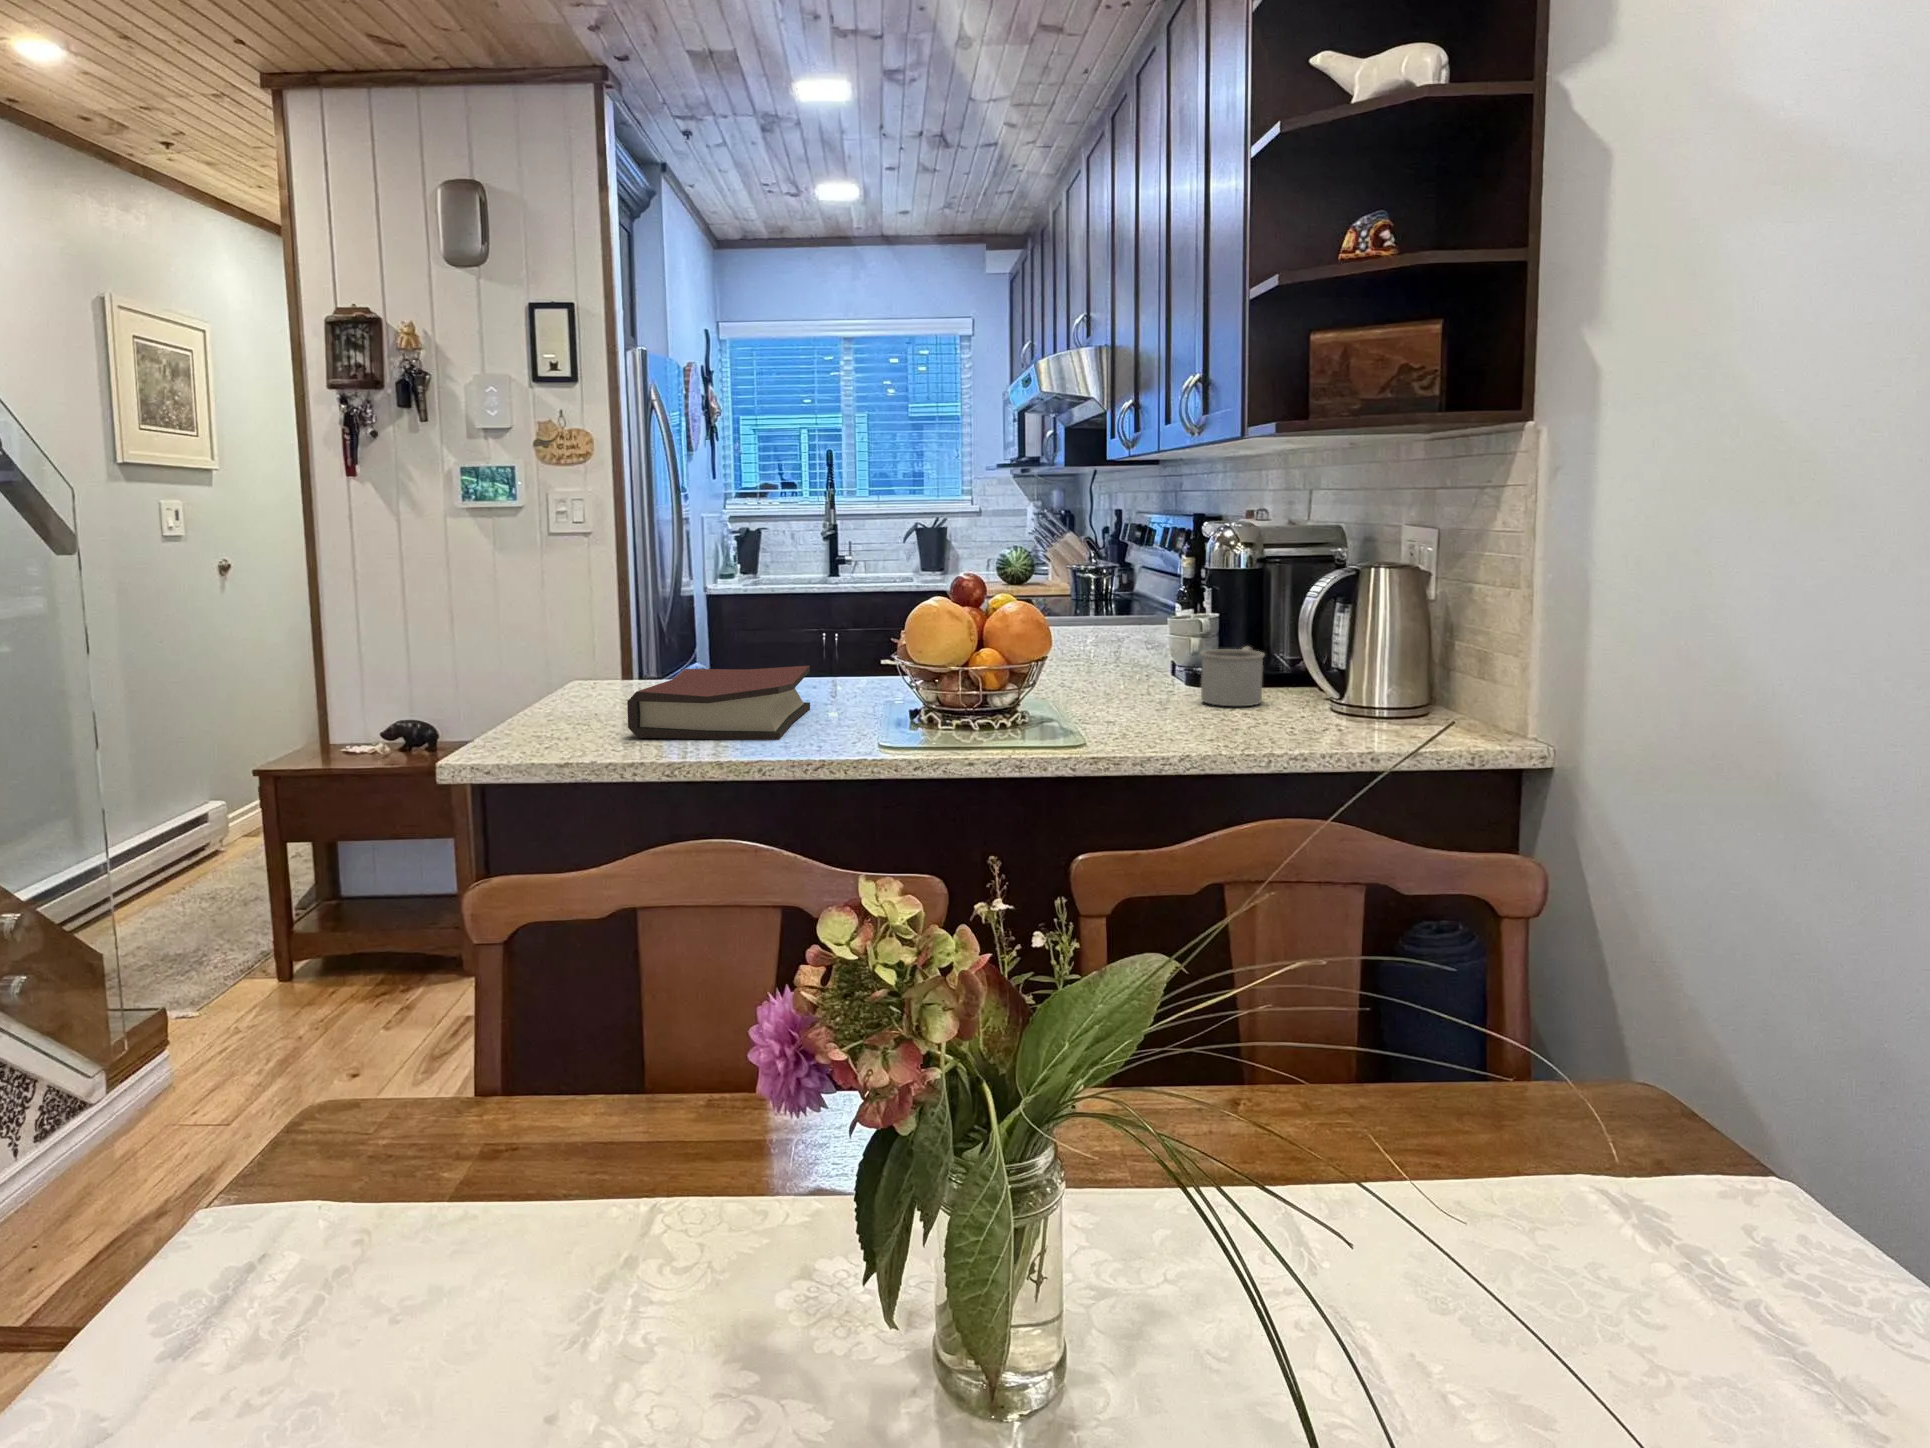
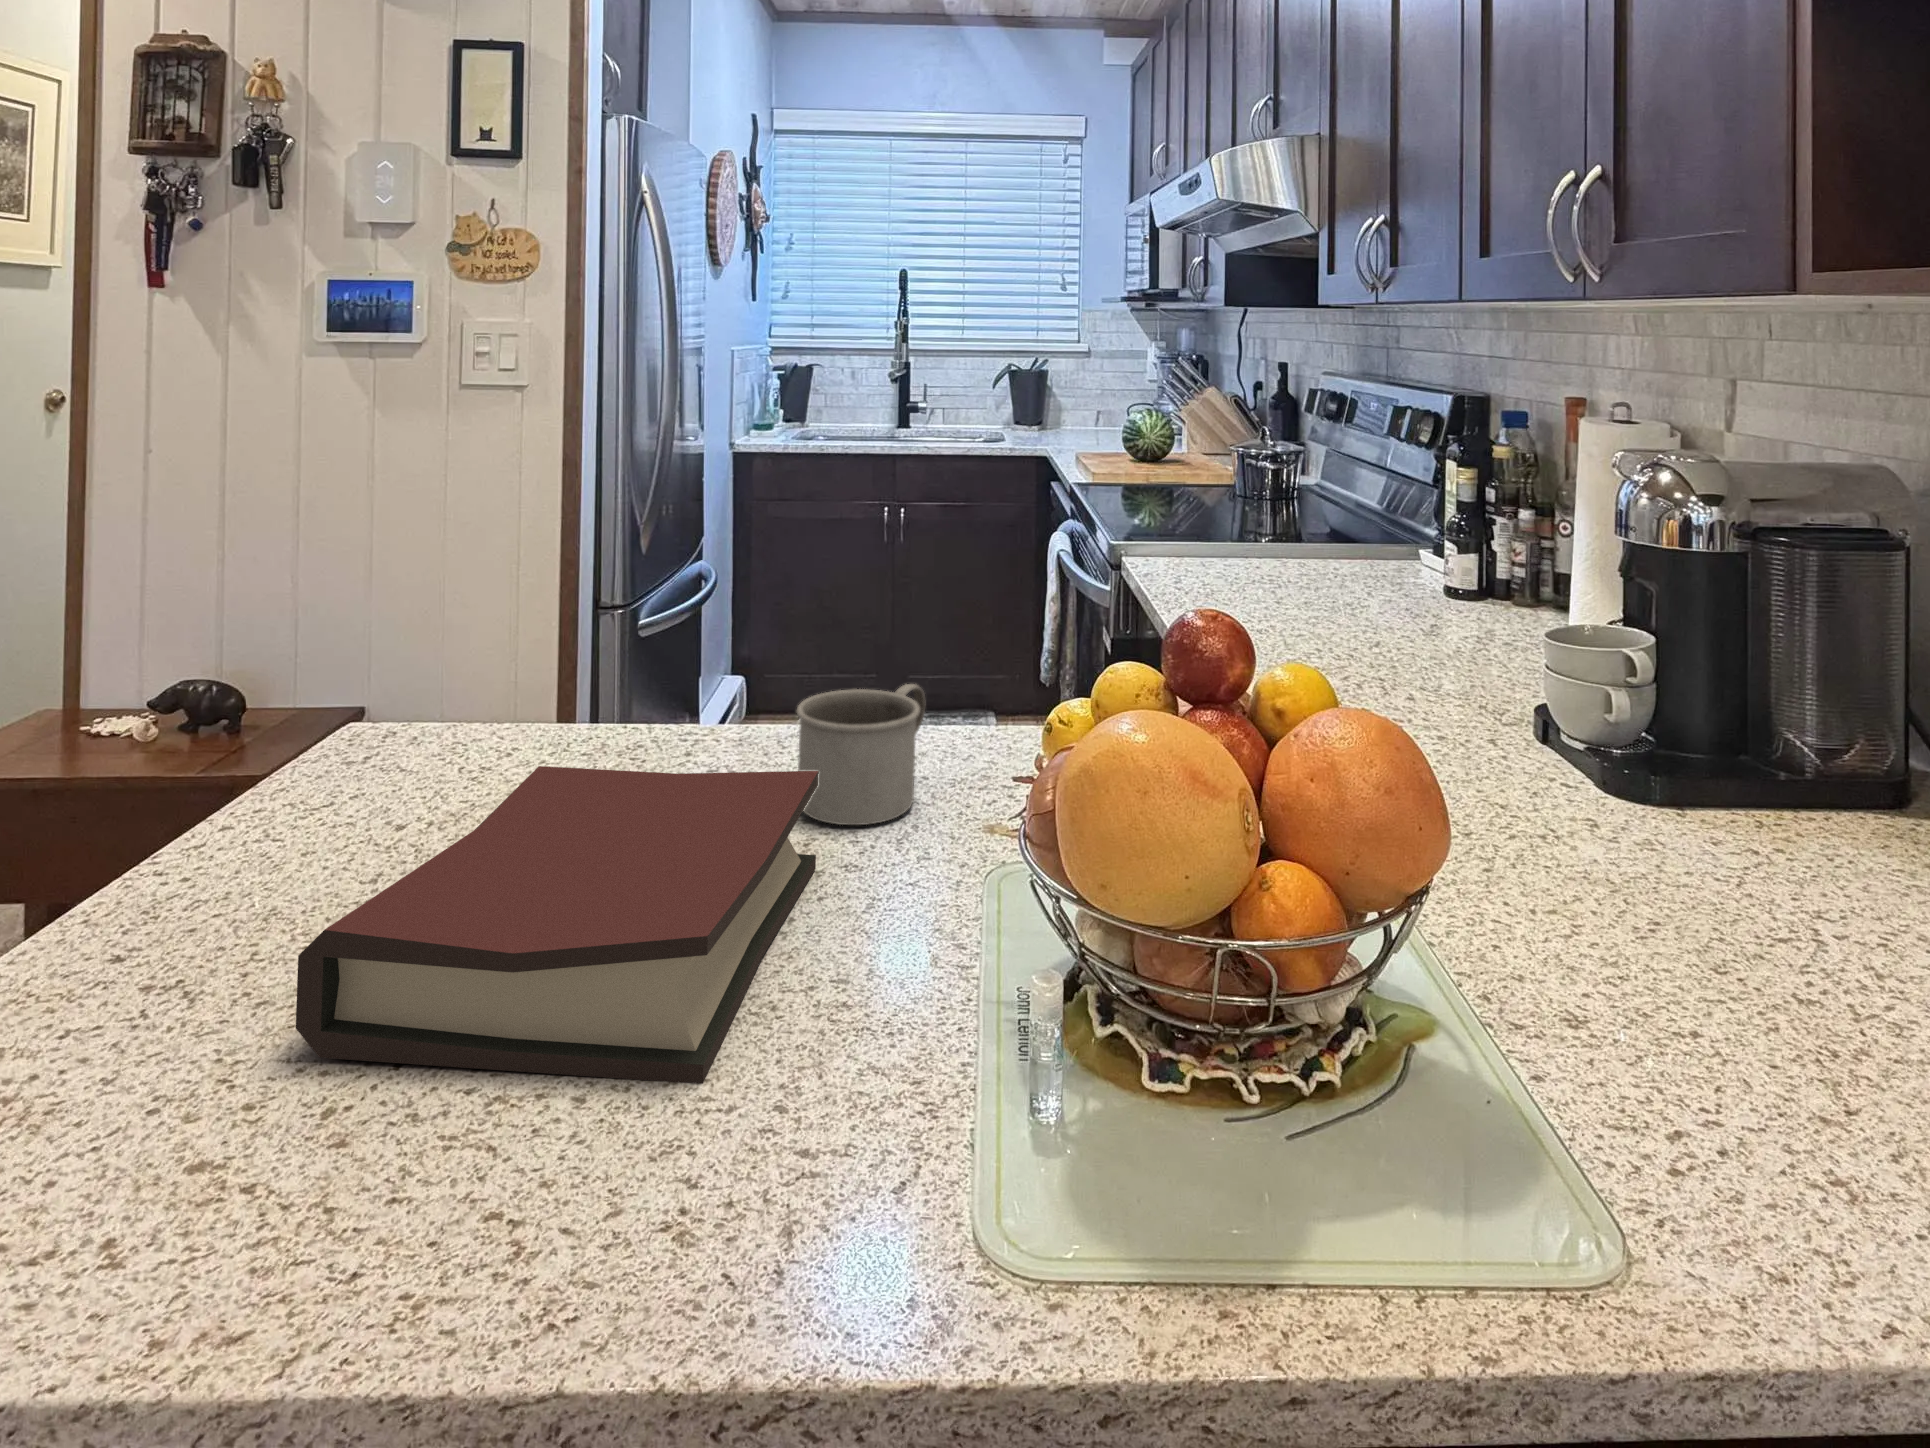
mug: present [1201,647,1264,706] -> present [797,684,925,825]

